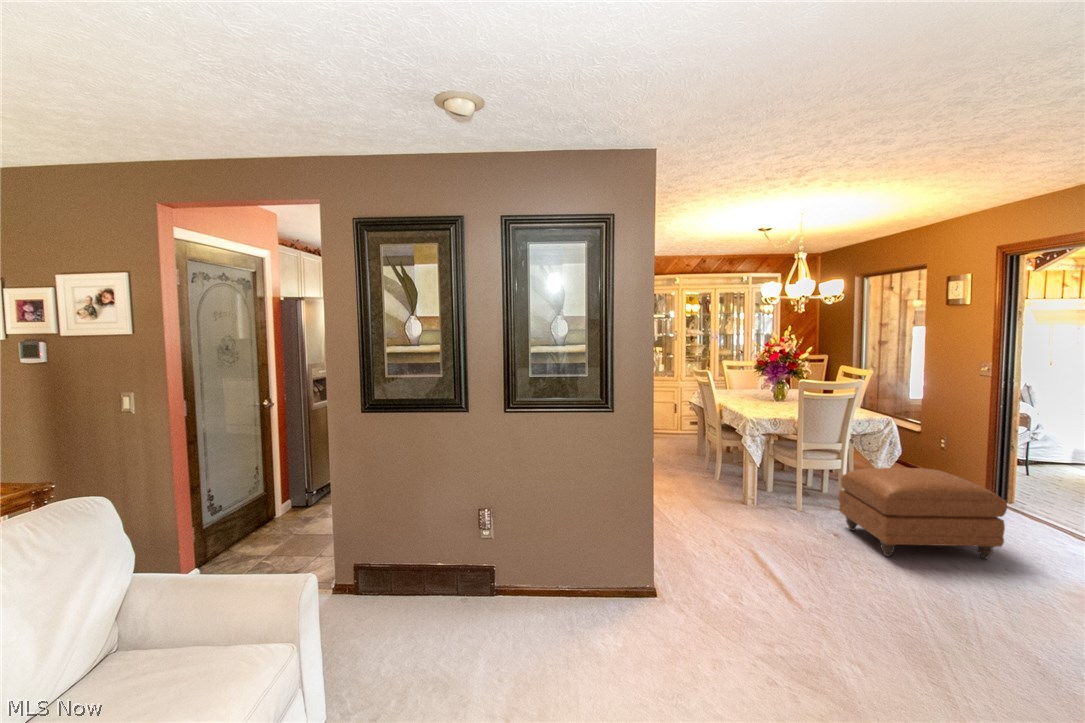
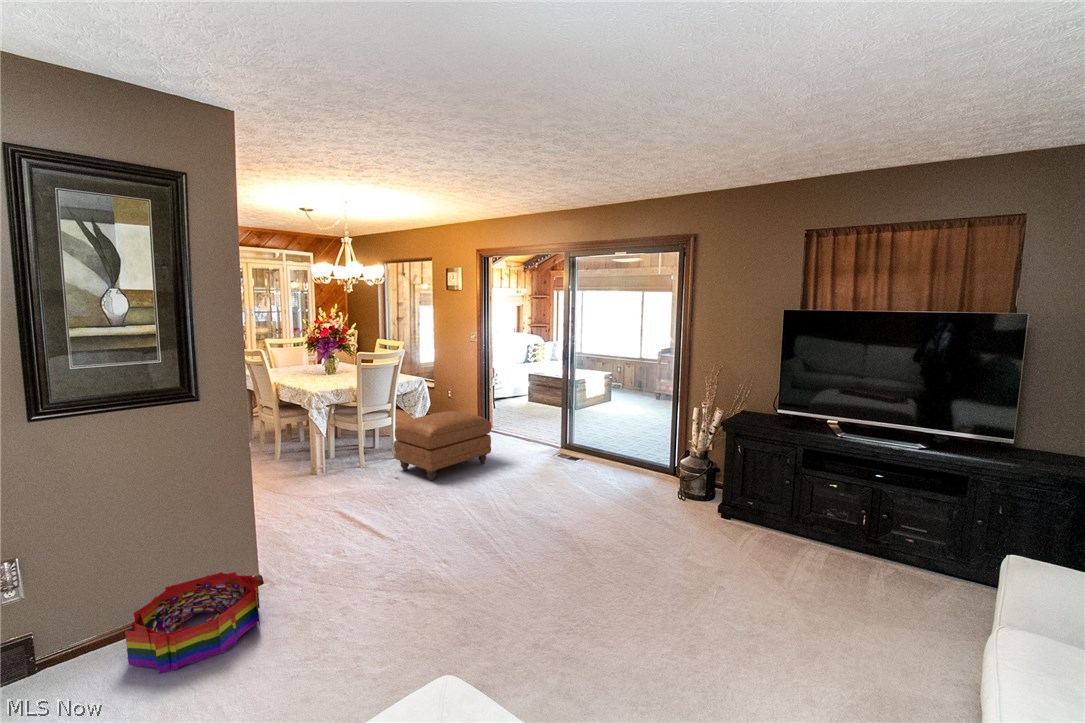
storage bin: none [537,571,640,659] -> present [125,572,260,674]

